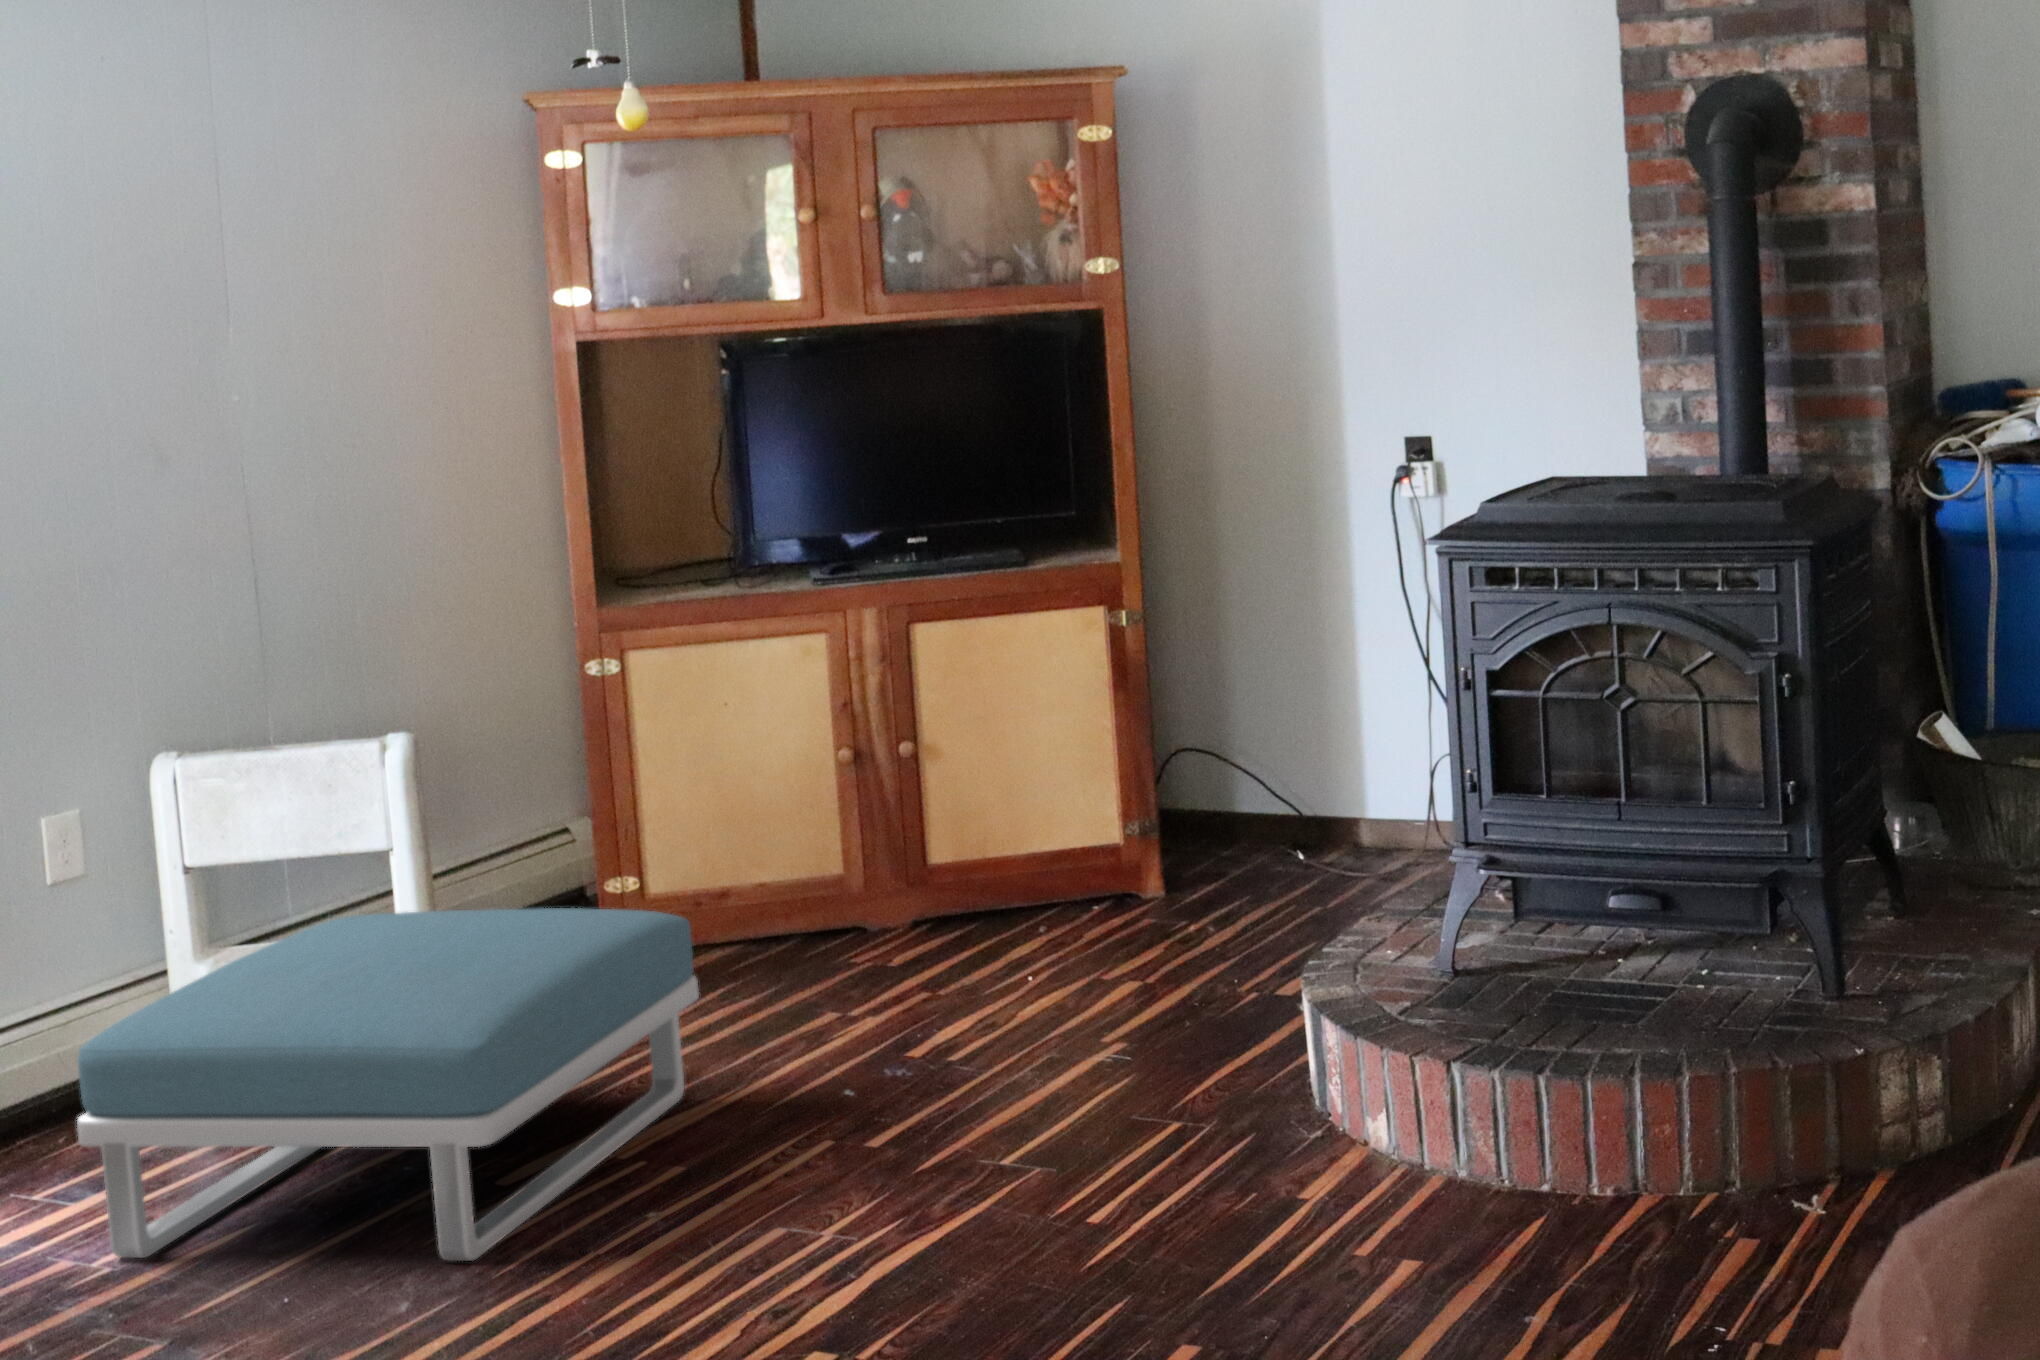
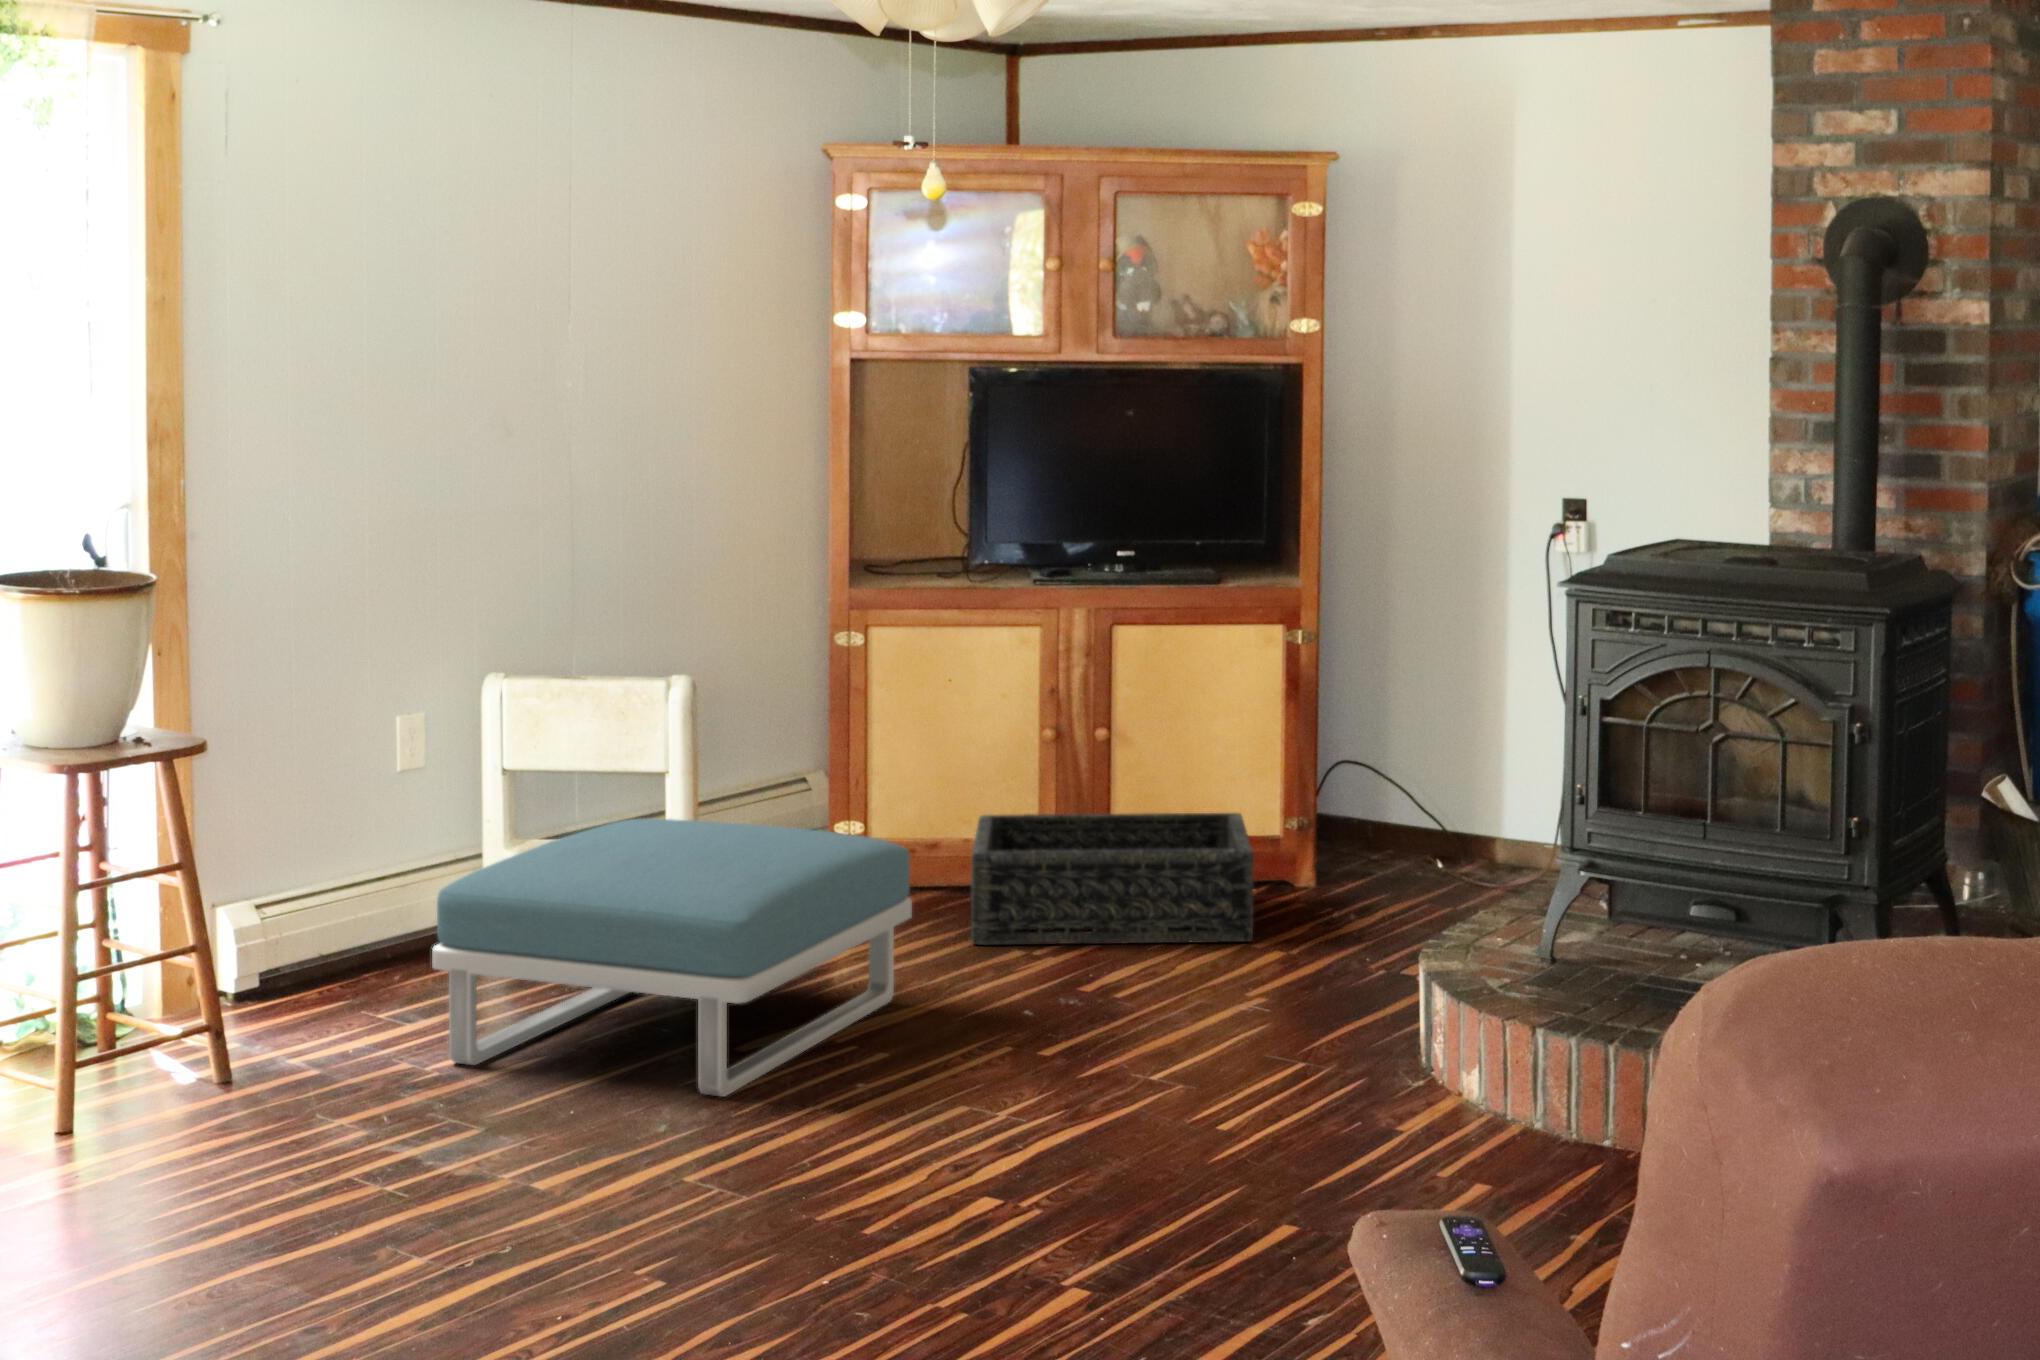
basket: none [768,819,1106,1011] -> present [971,813,1254,945]

